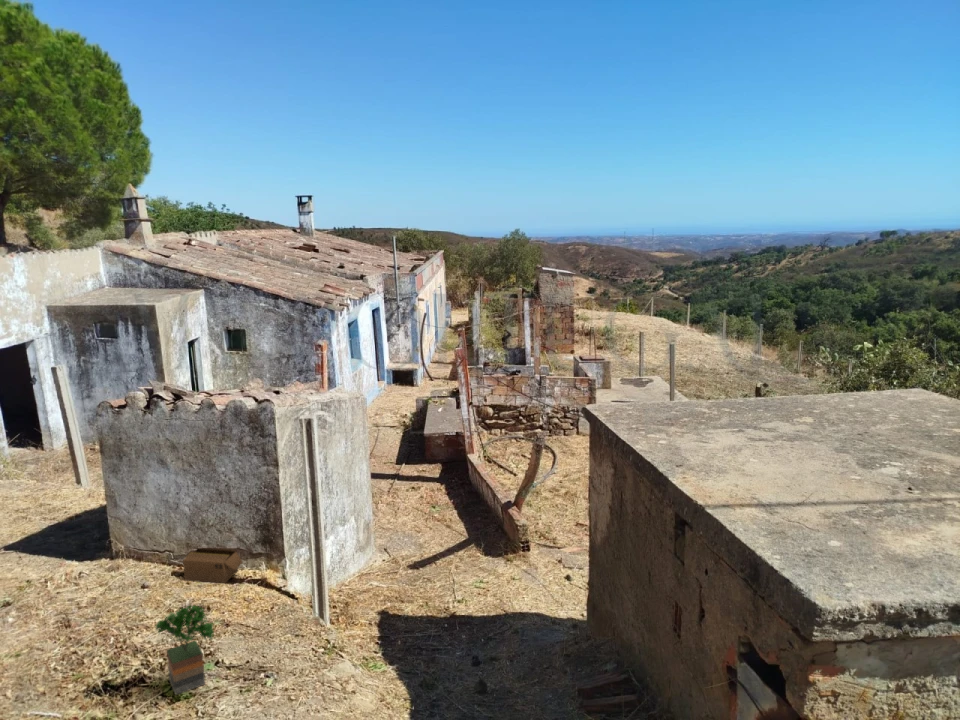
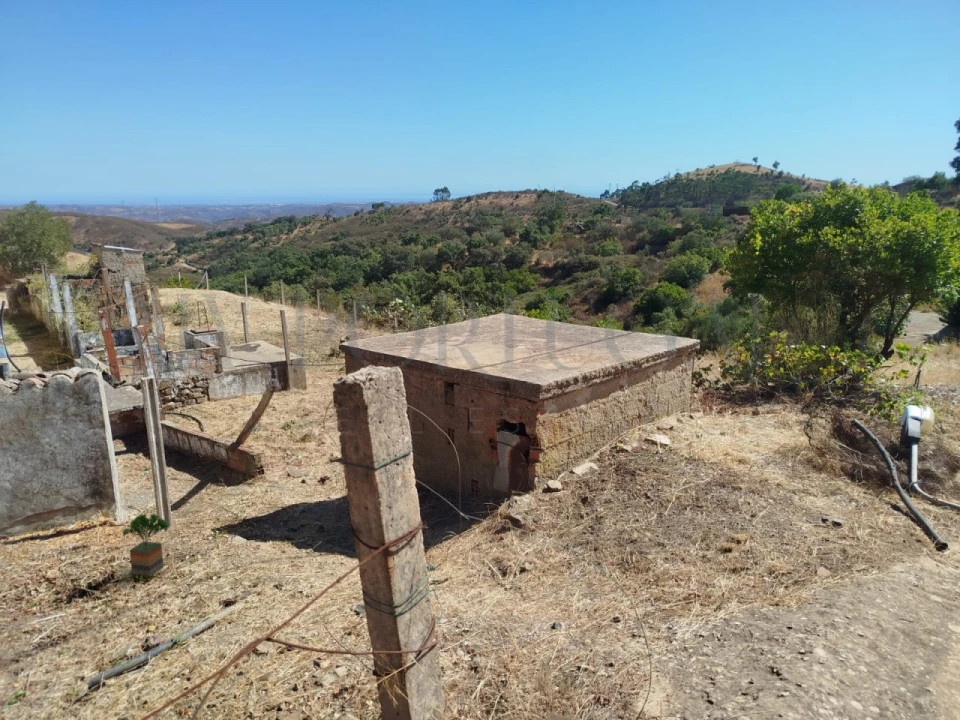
cardboard box: present [183,548,243,583] -> none [25,507,80,543]

